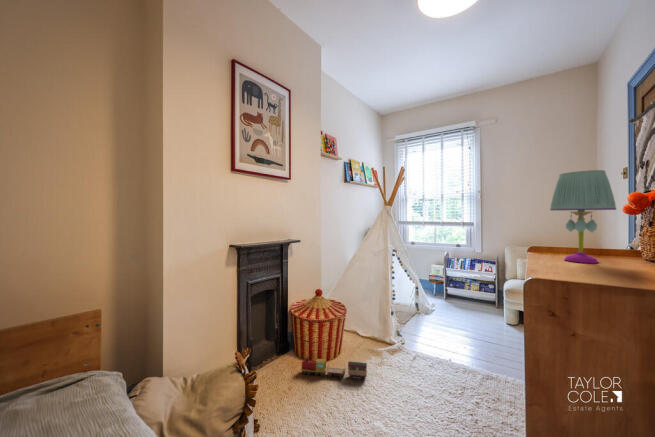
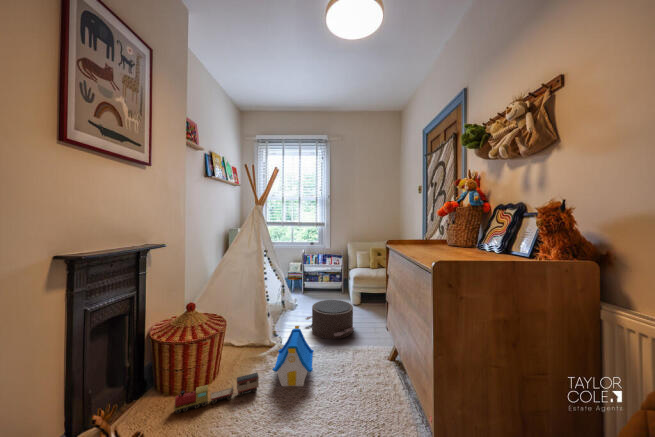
table lamp: present [550,170,616,263] -> none [409,184,445,248]
pouf: none [434,311,495,359] -> present [305,300,354,339]
toy house: none [380,330,429,392] -> present [273,326,314,386]

